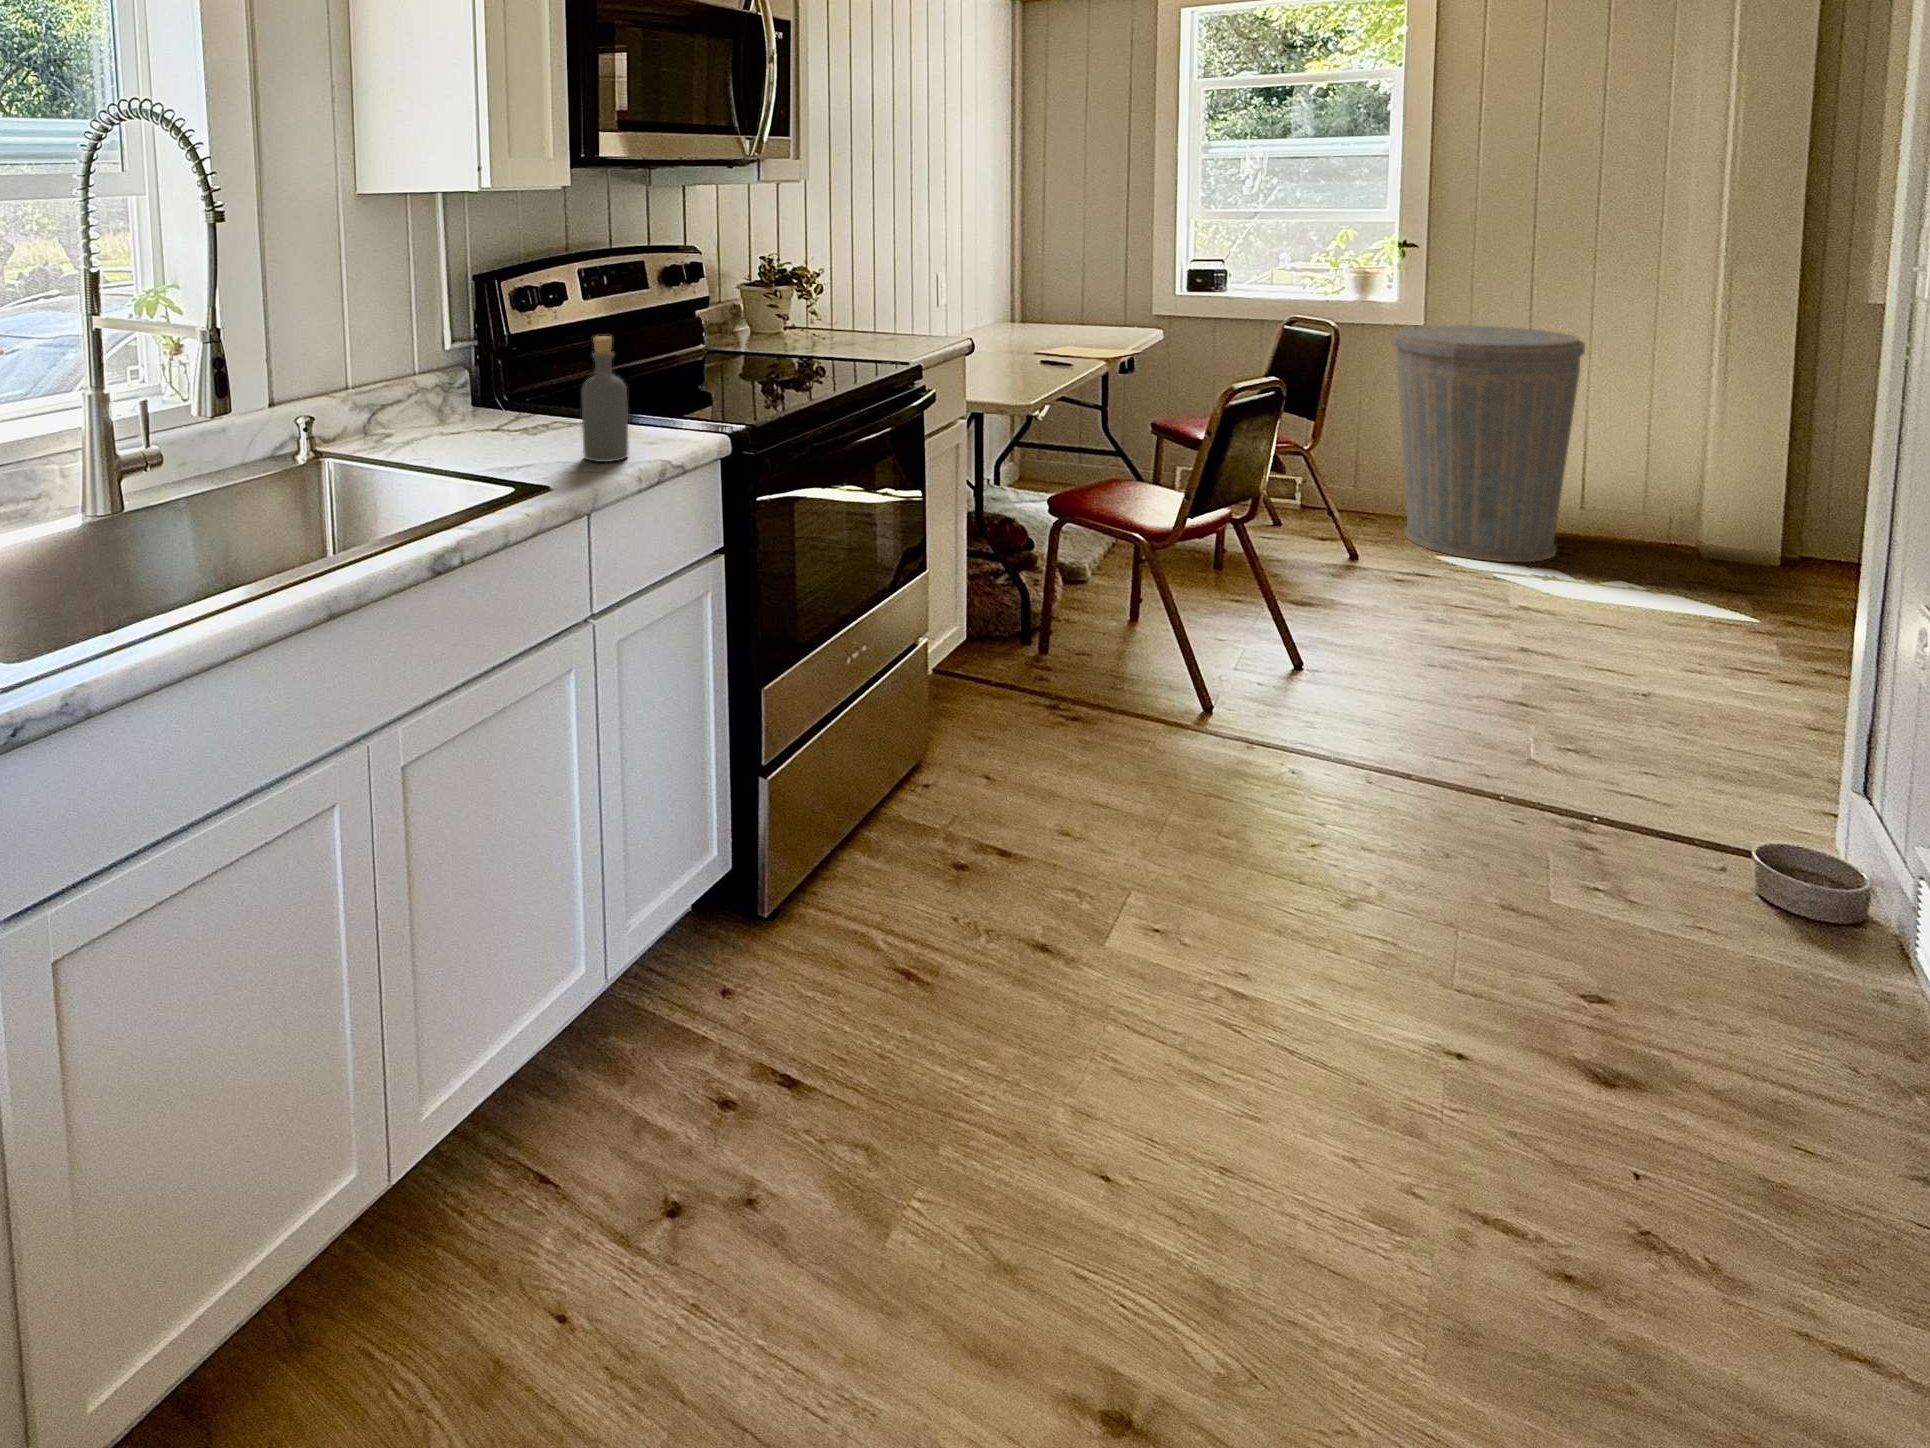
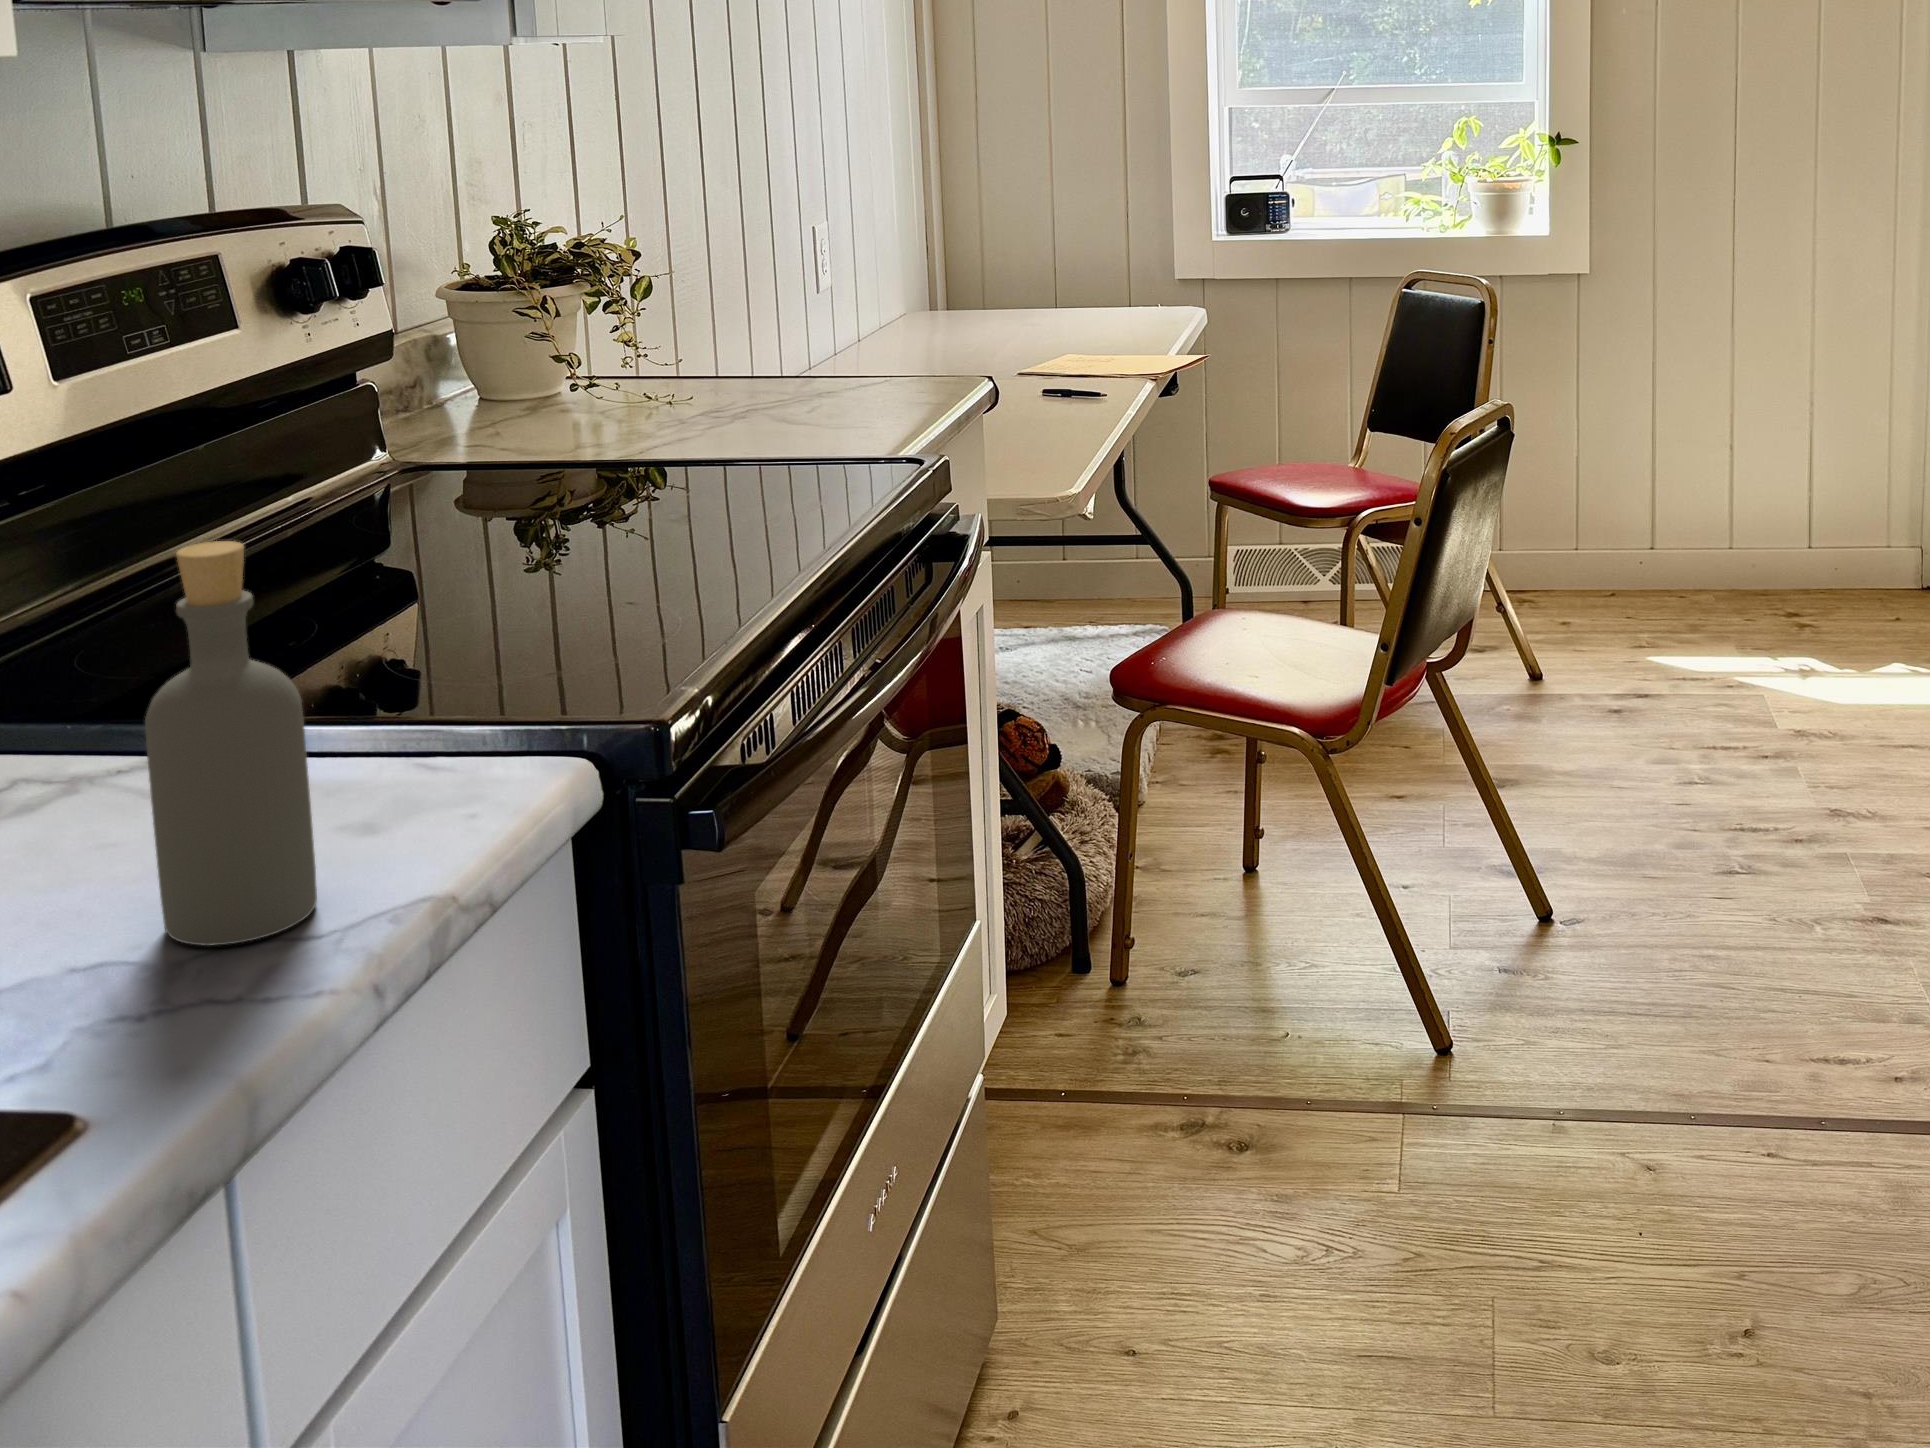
trash can: present [1393,325,1585,562] -> none [1566,268,1825,657]

